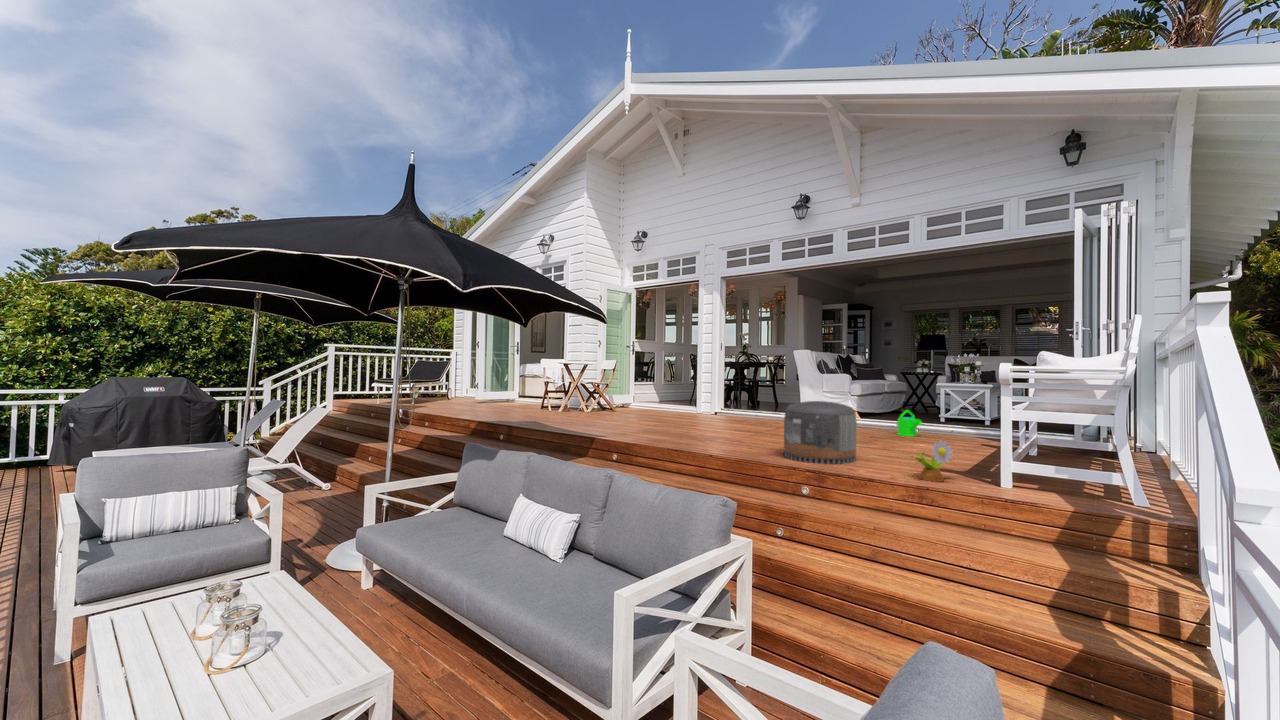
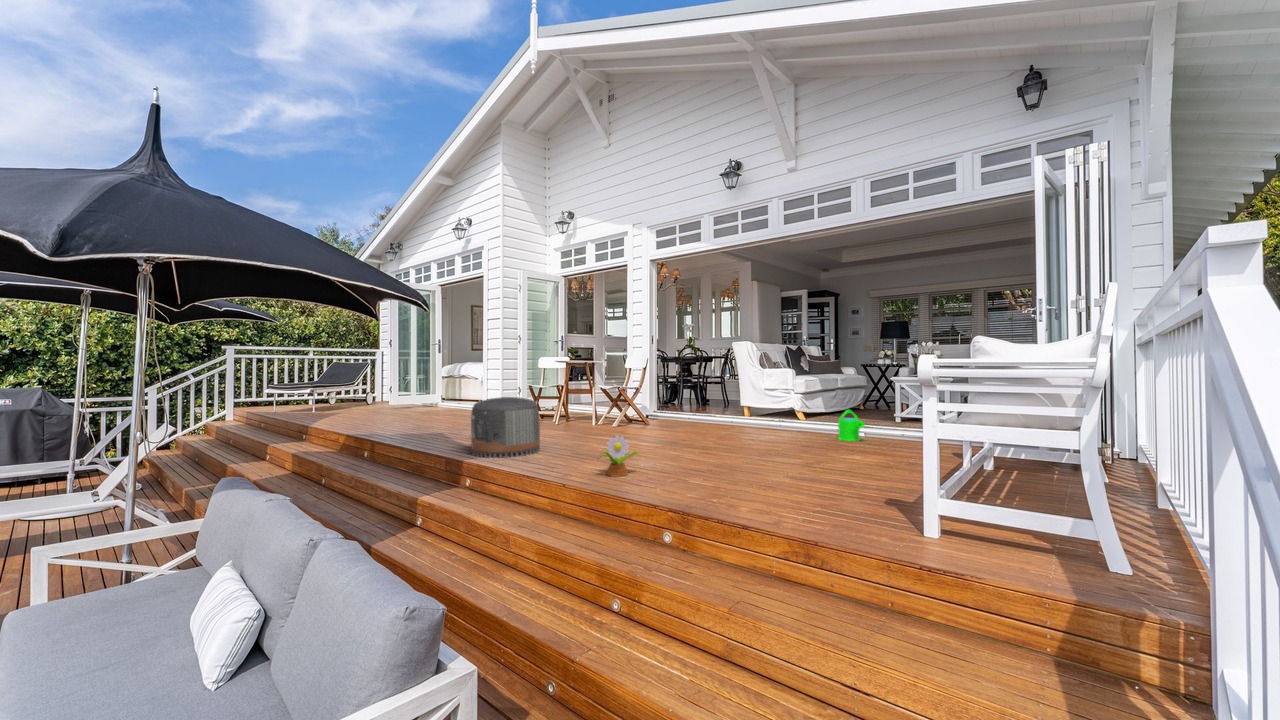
pouf: present [784,401,857,464] -> present [471,397,540,458]
decorative plant: present [910,440,953,482] -> present [601,435,639,477]

